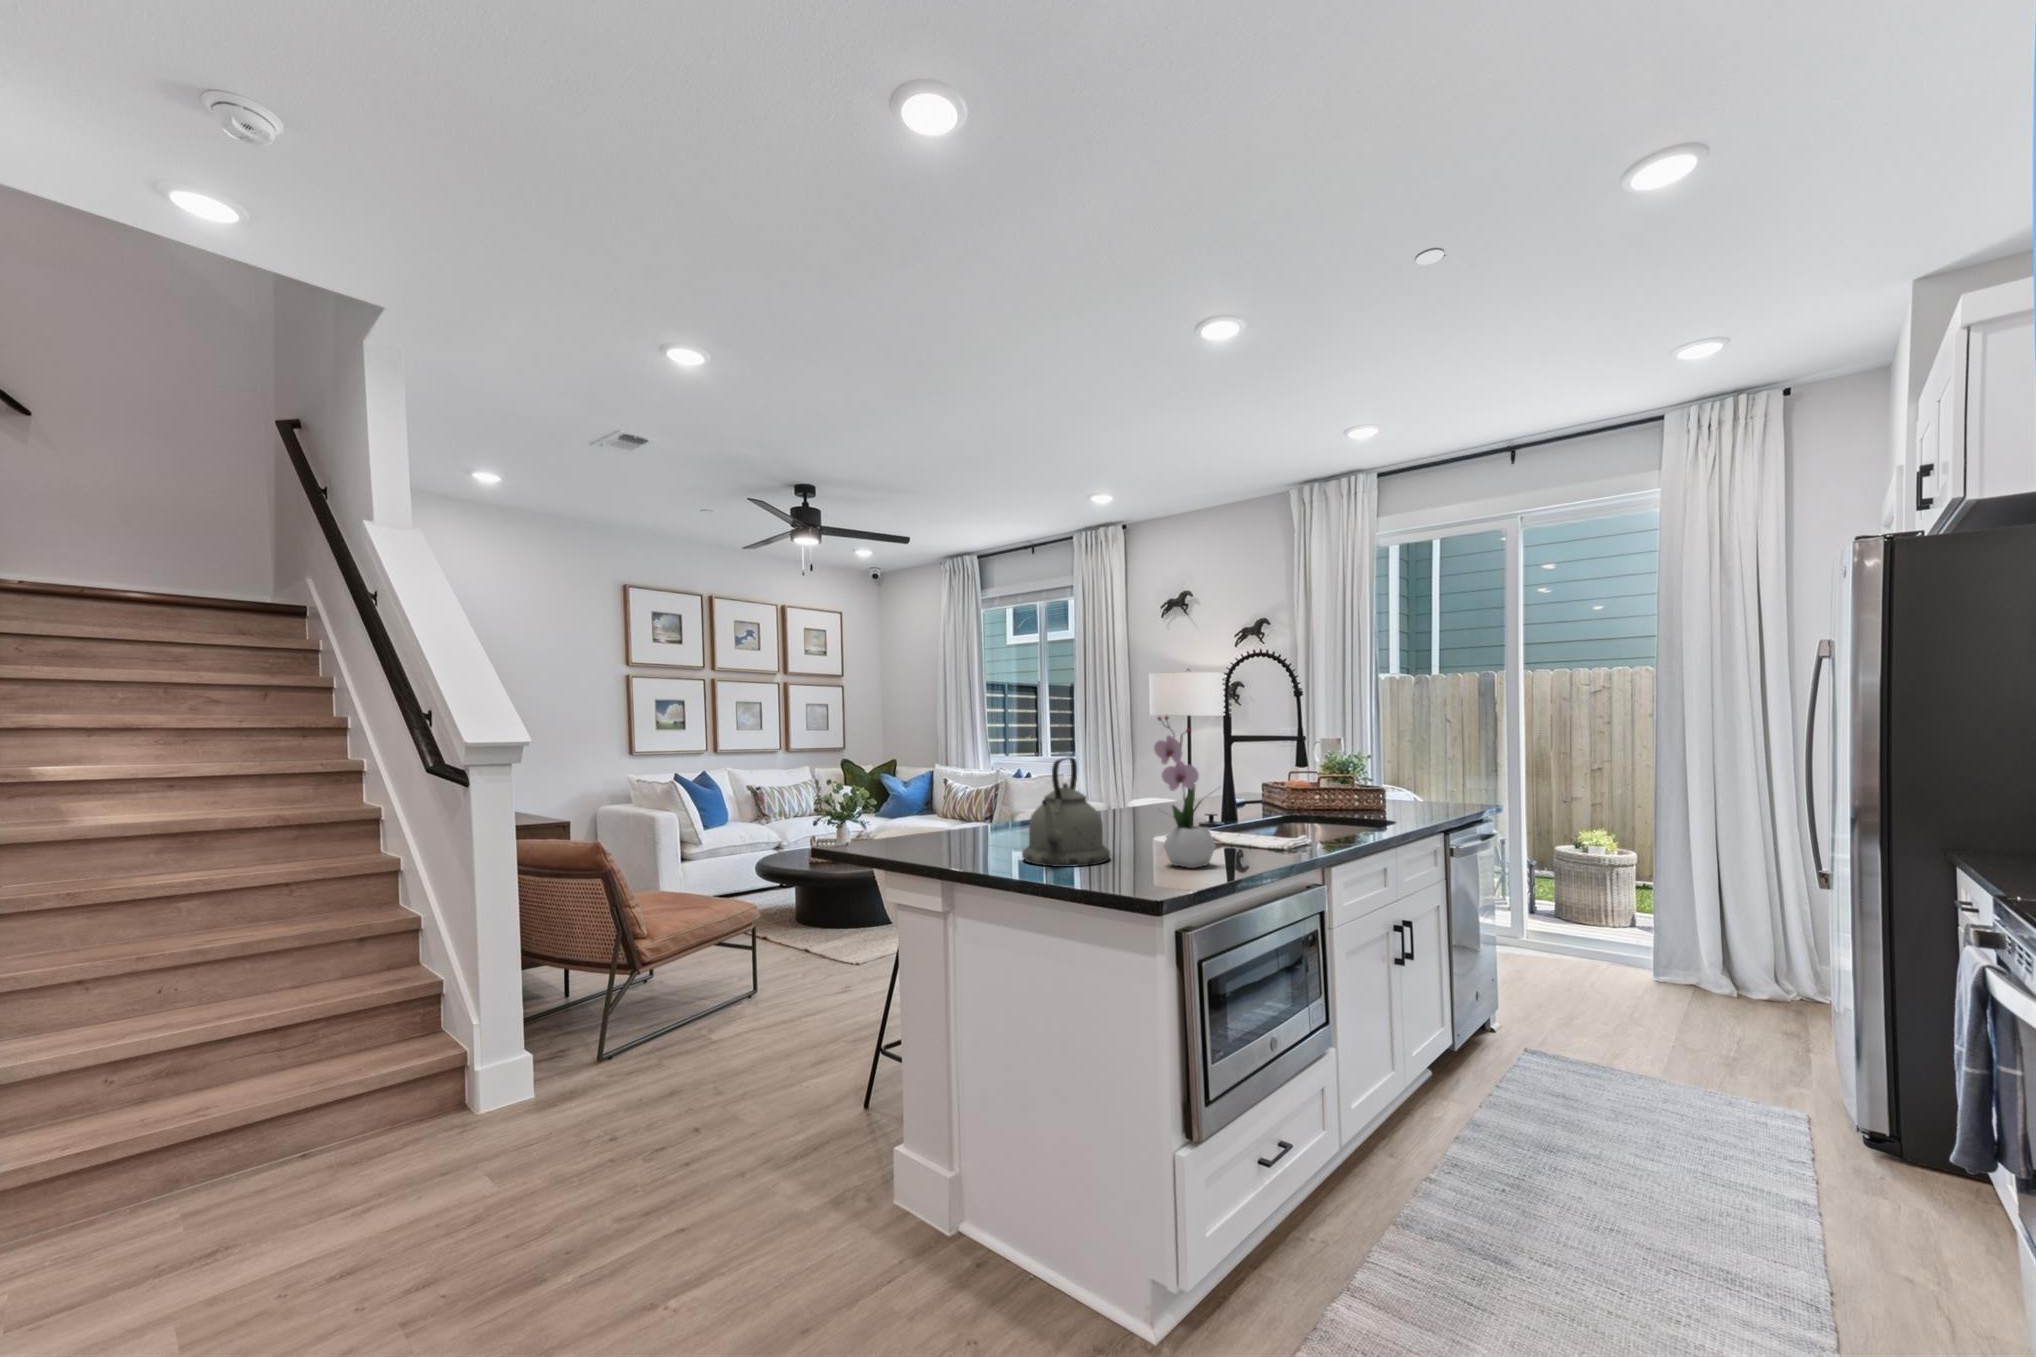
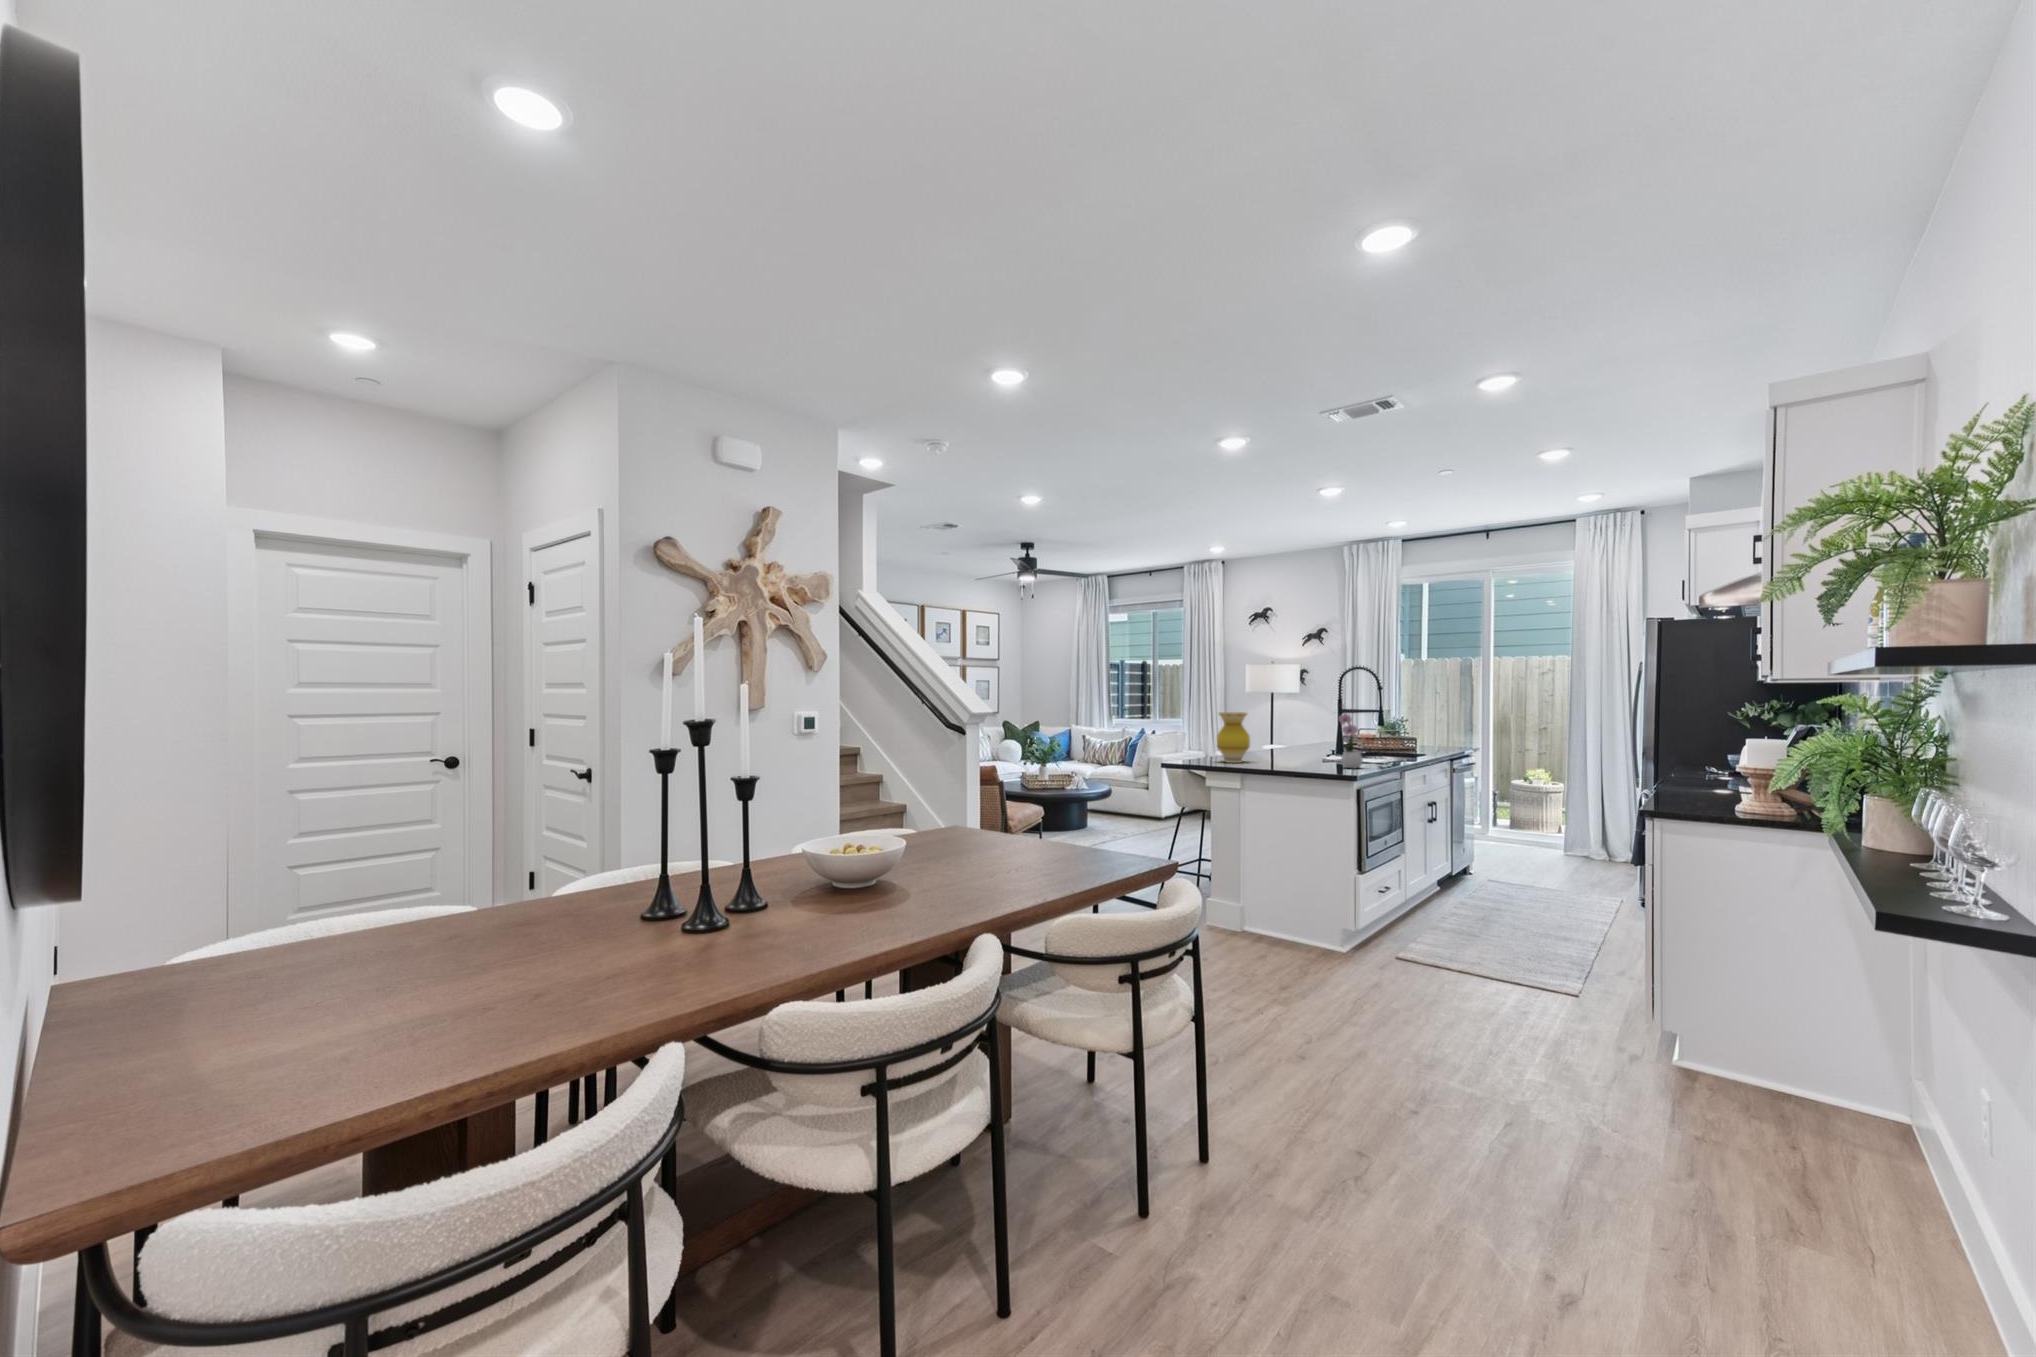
vase: none [943,738,1011,845] -> present [1217,712,1250,763]
kettle: present [1022,757,1110,867] -> none [1272,722,1313,769]

